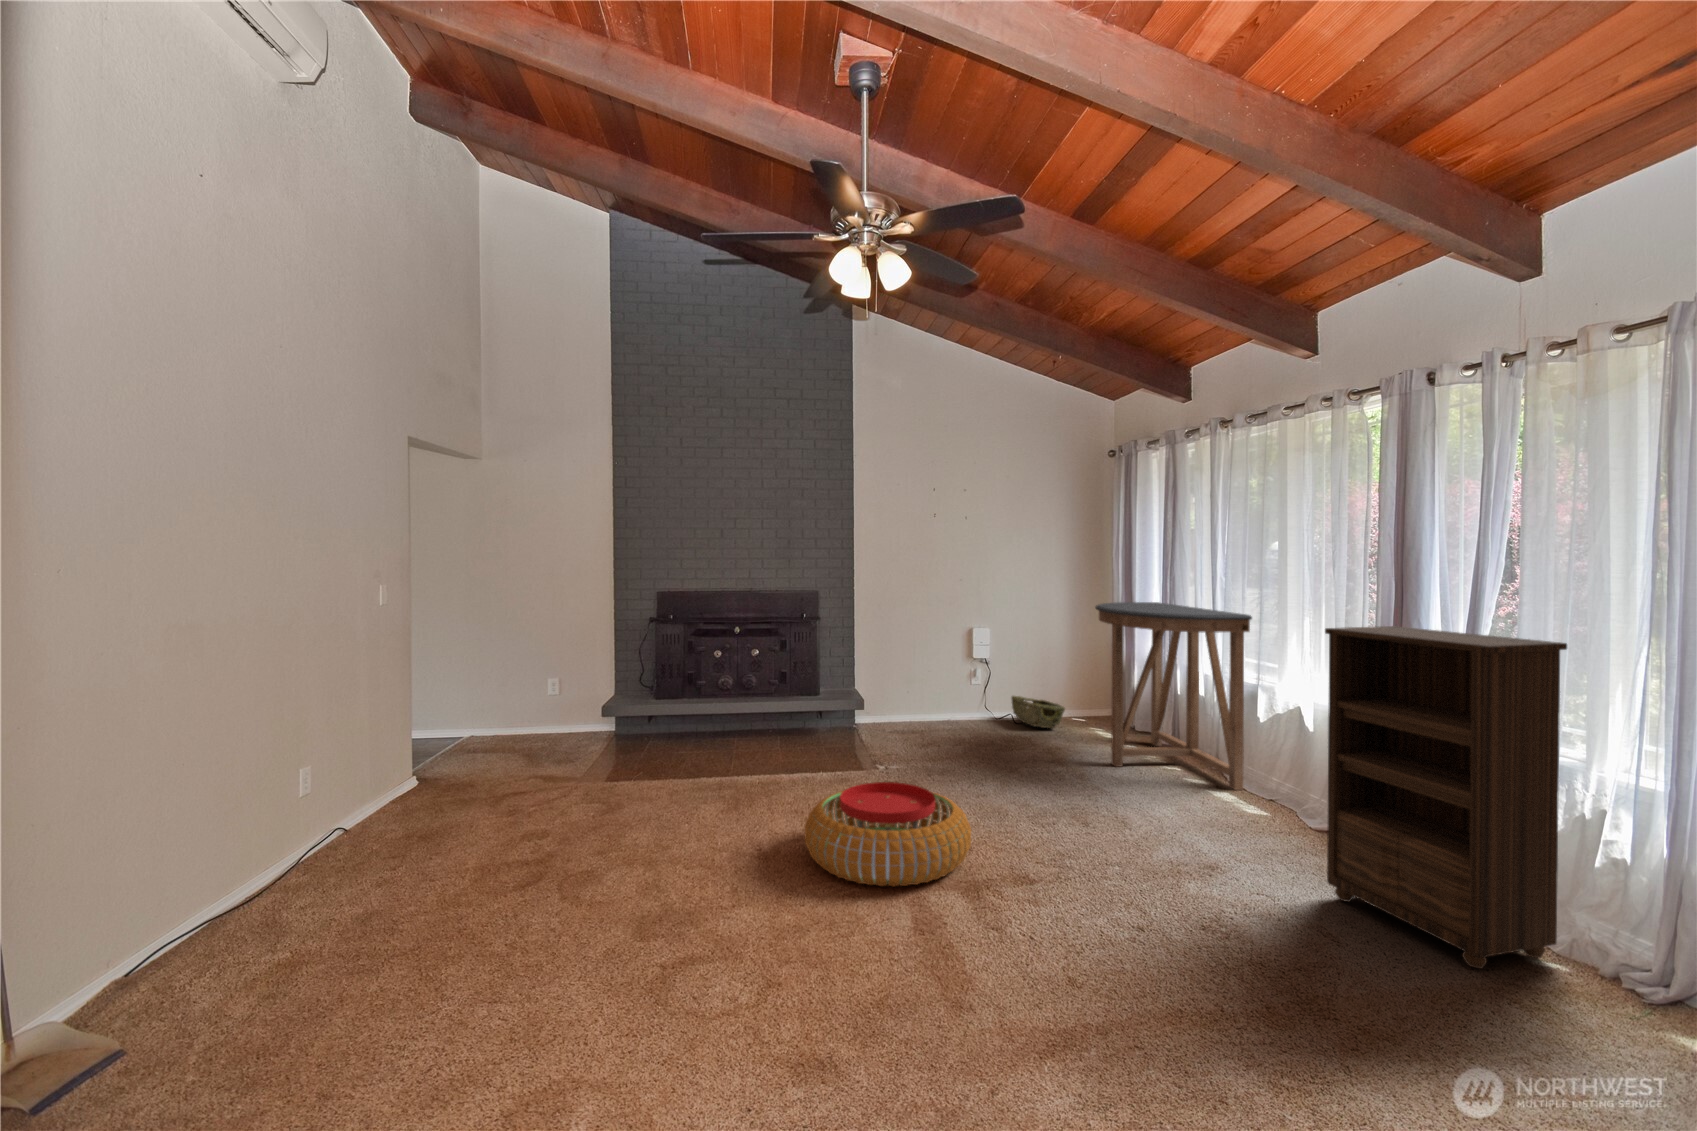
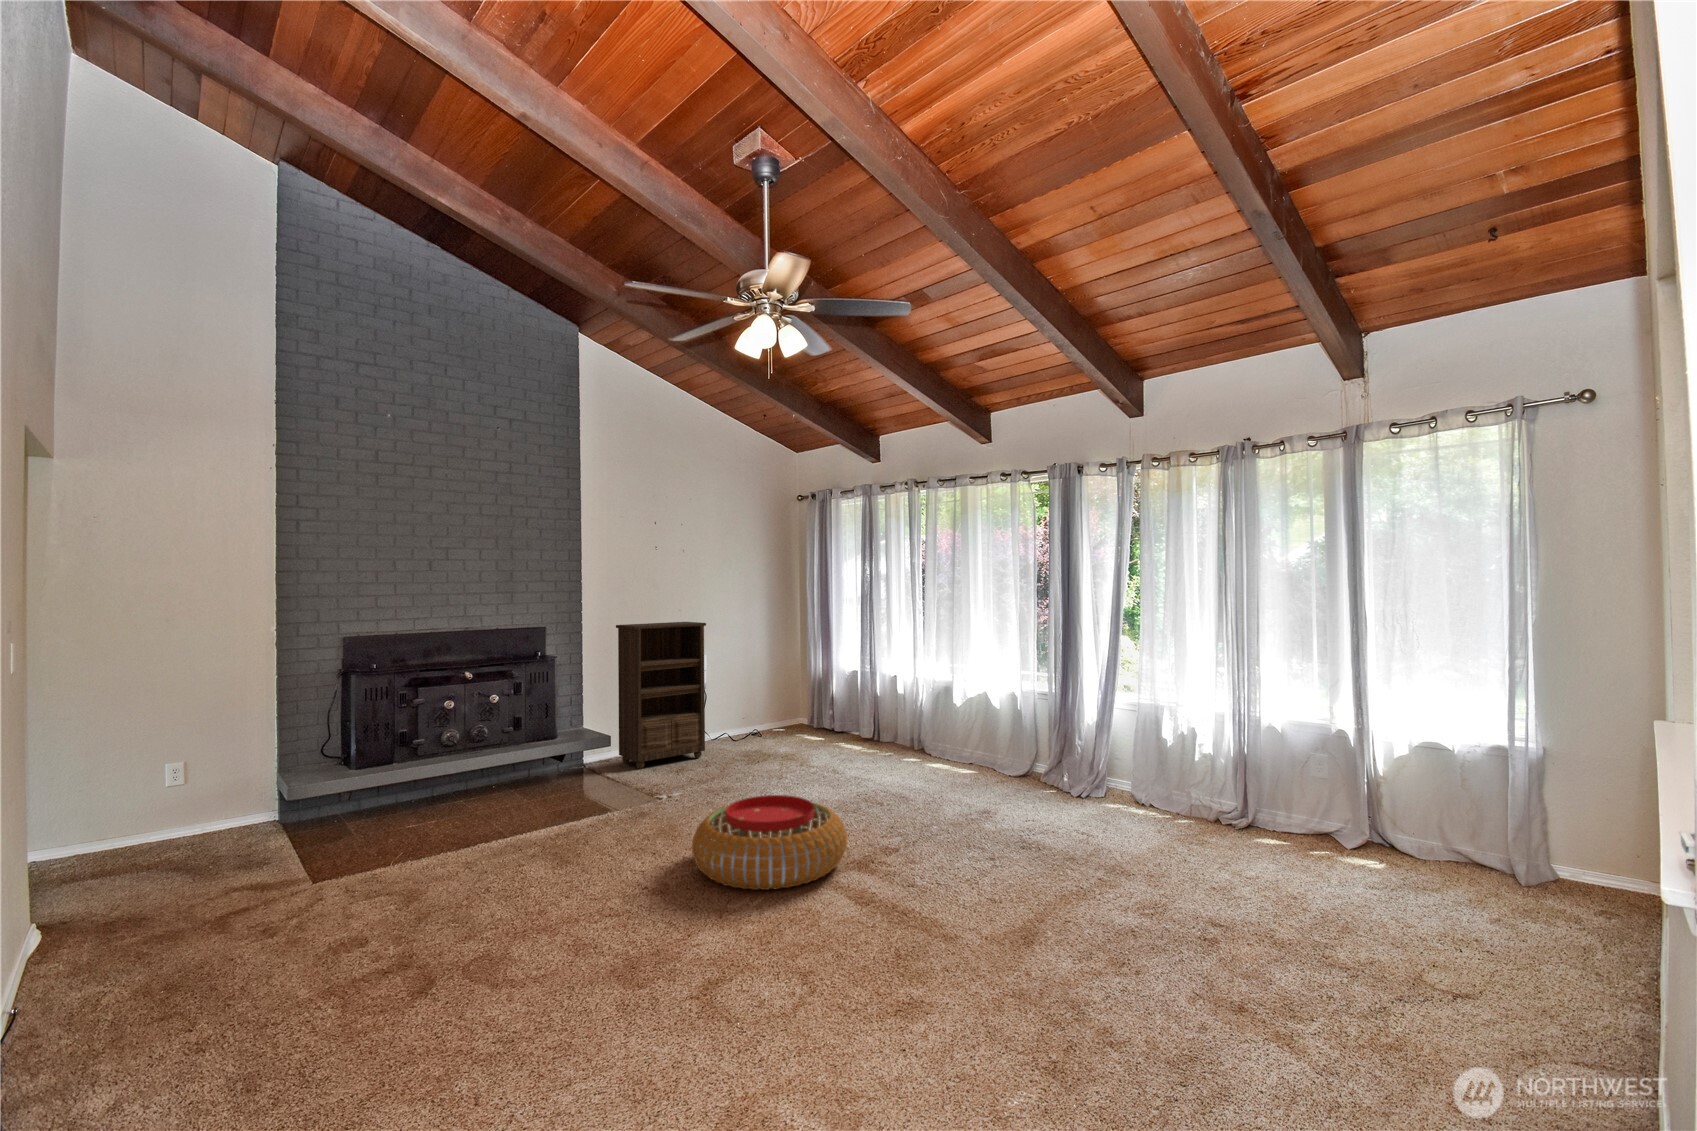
console table: present [1095,602,1252,790] -> none [821,624,953,762]
bookshelf: present [1325,626,1567,969] -> present [616,622,706,769]
woven basket: present [1012,696,1065,728] -> none [730,716,782,743]

